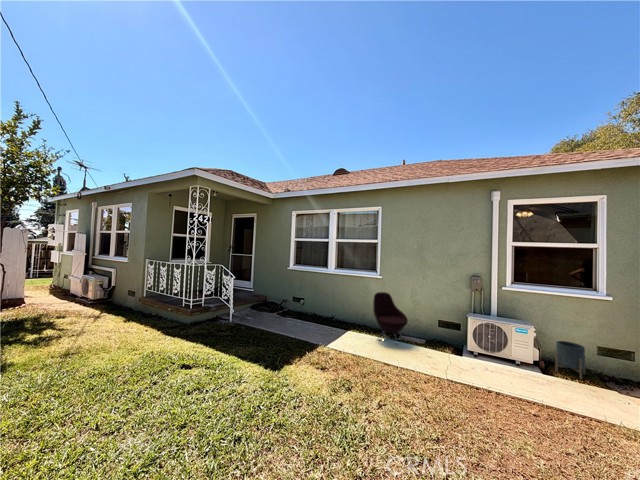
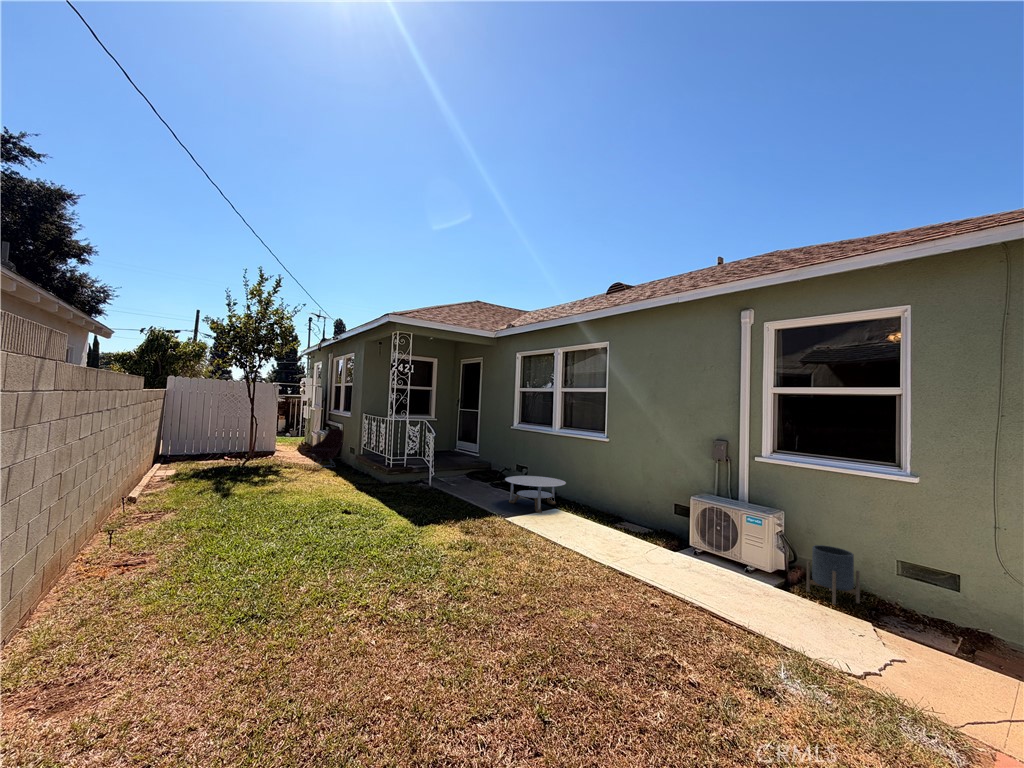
chair: present [373,292,408,344] -> present [311,429,343,460]
round table: none [304,304,350,334] -> present [505,476,566,512]

